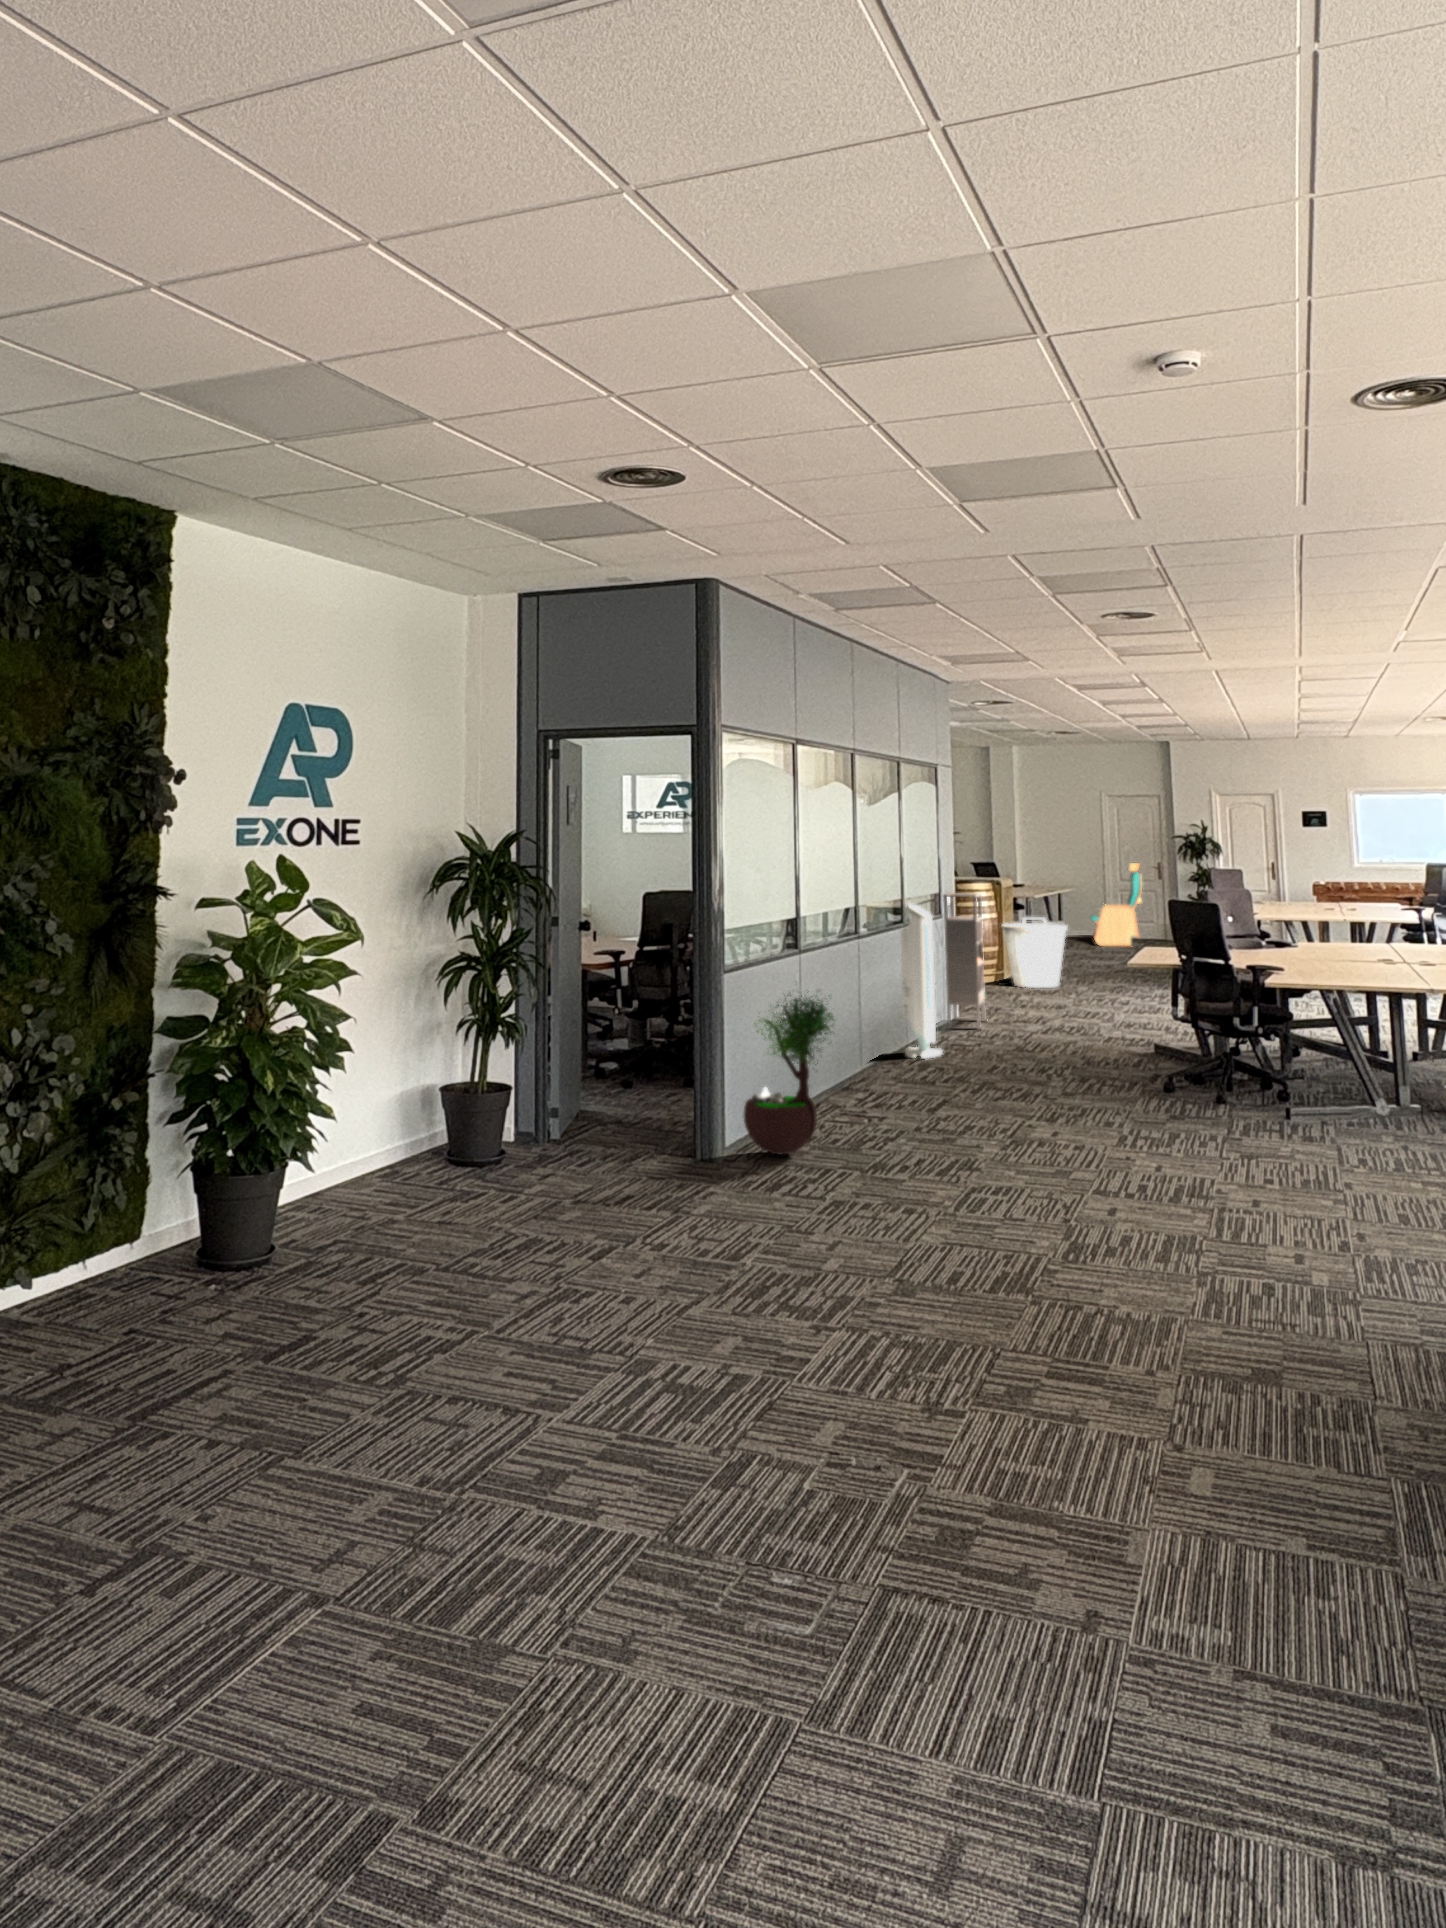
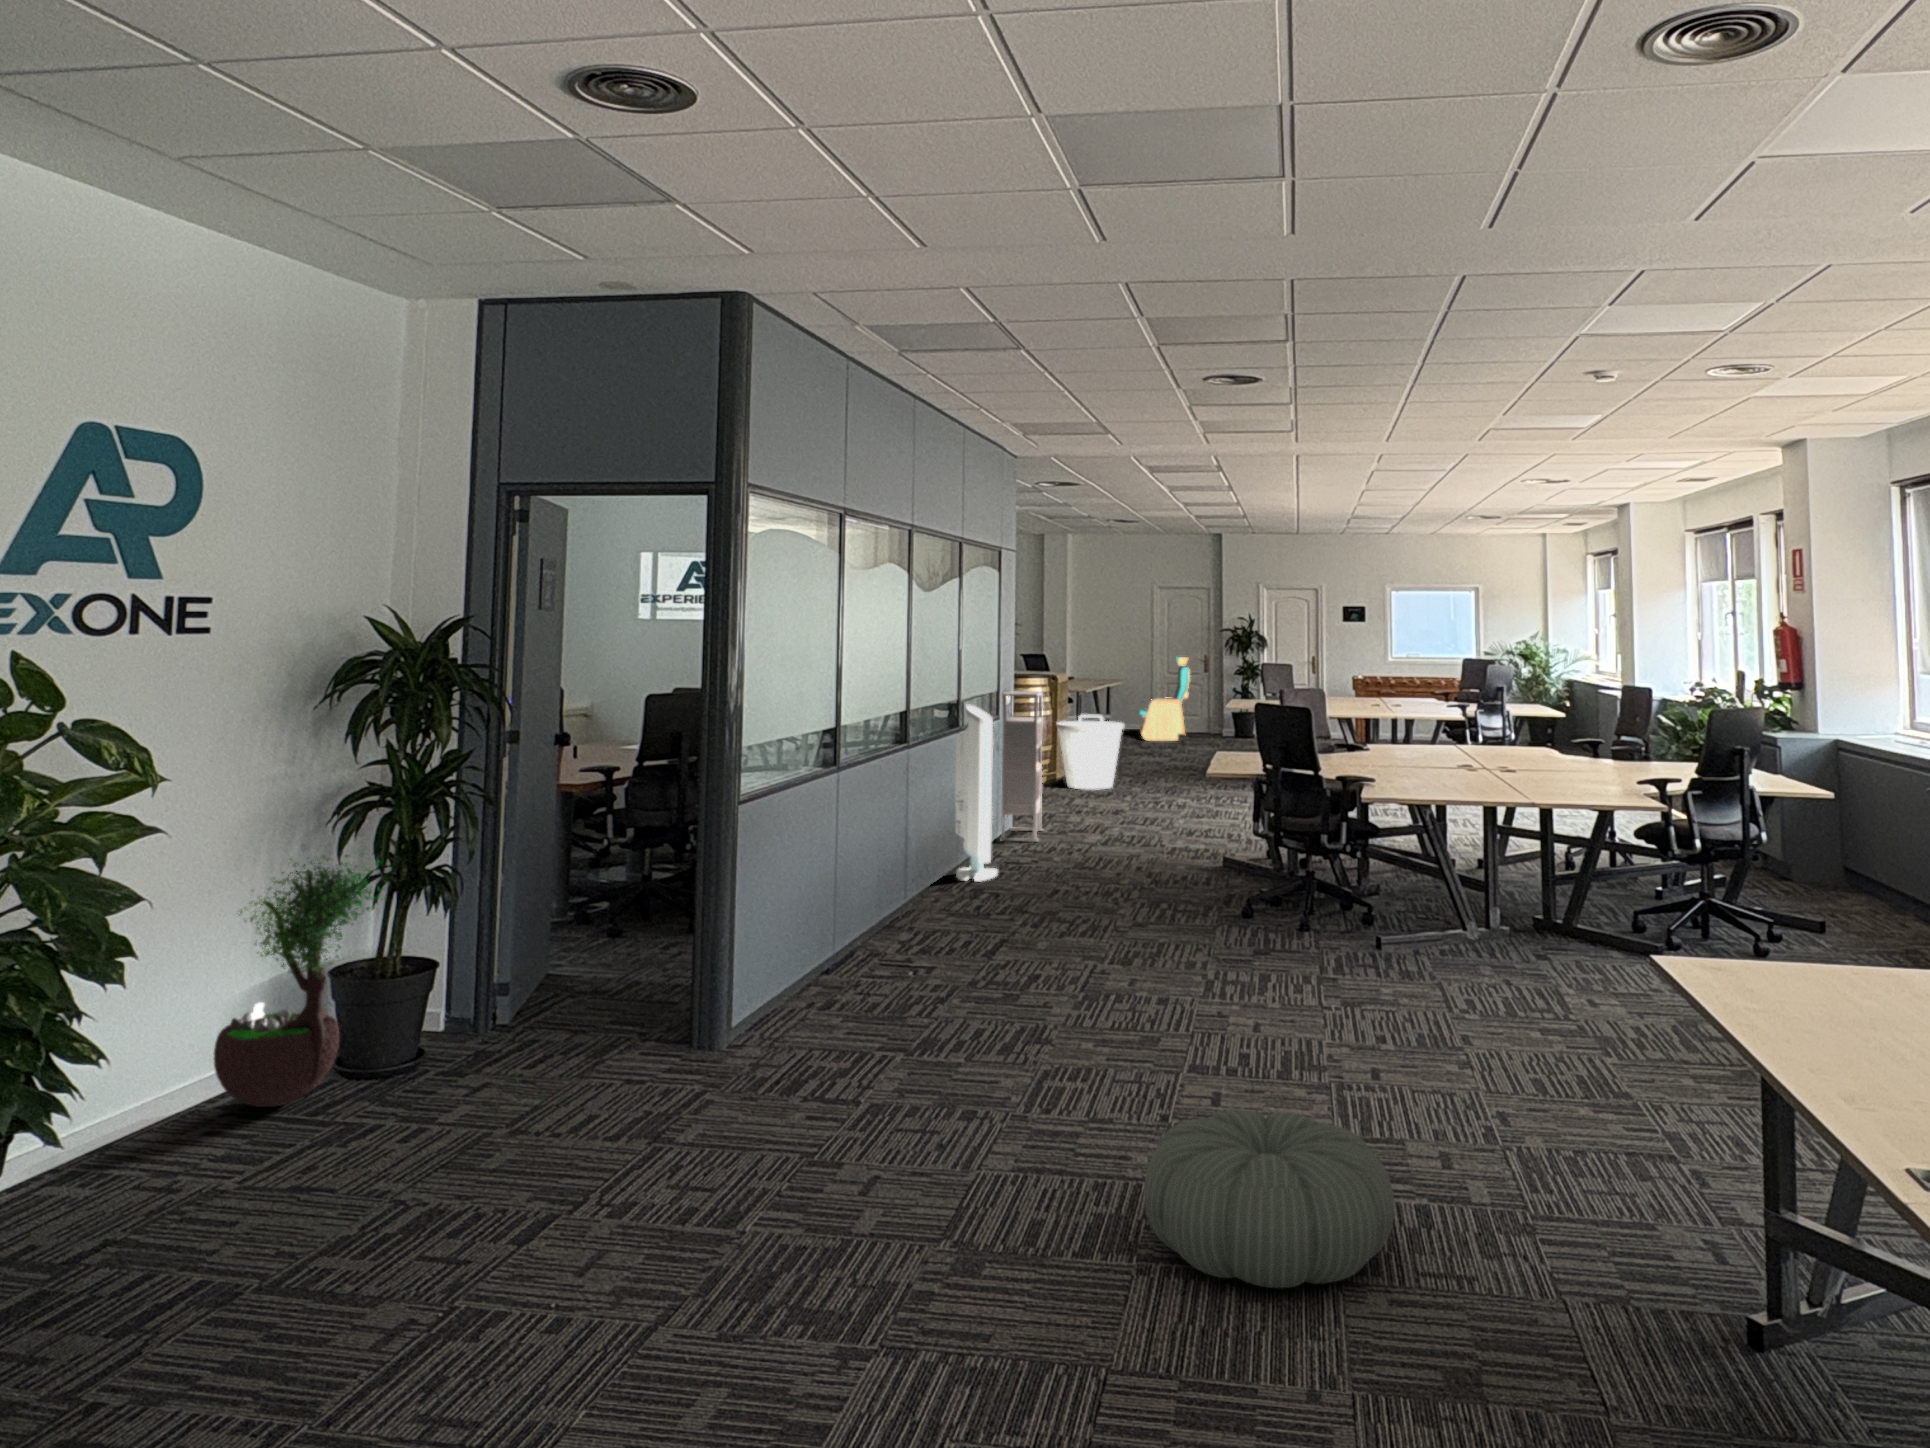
potted tree: present [744,991,835,1155] -> present [214,853,386,1107]
pouf: none [1037,1199,1233,1317] -> present [1144,1111,1395,1288]

